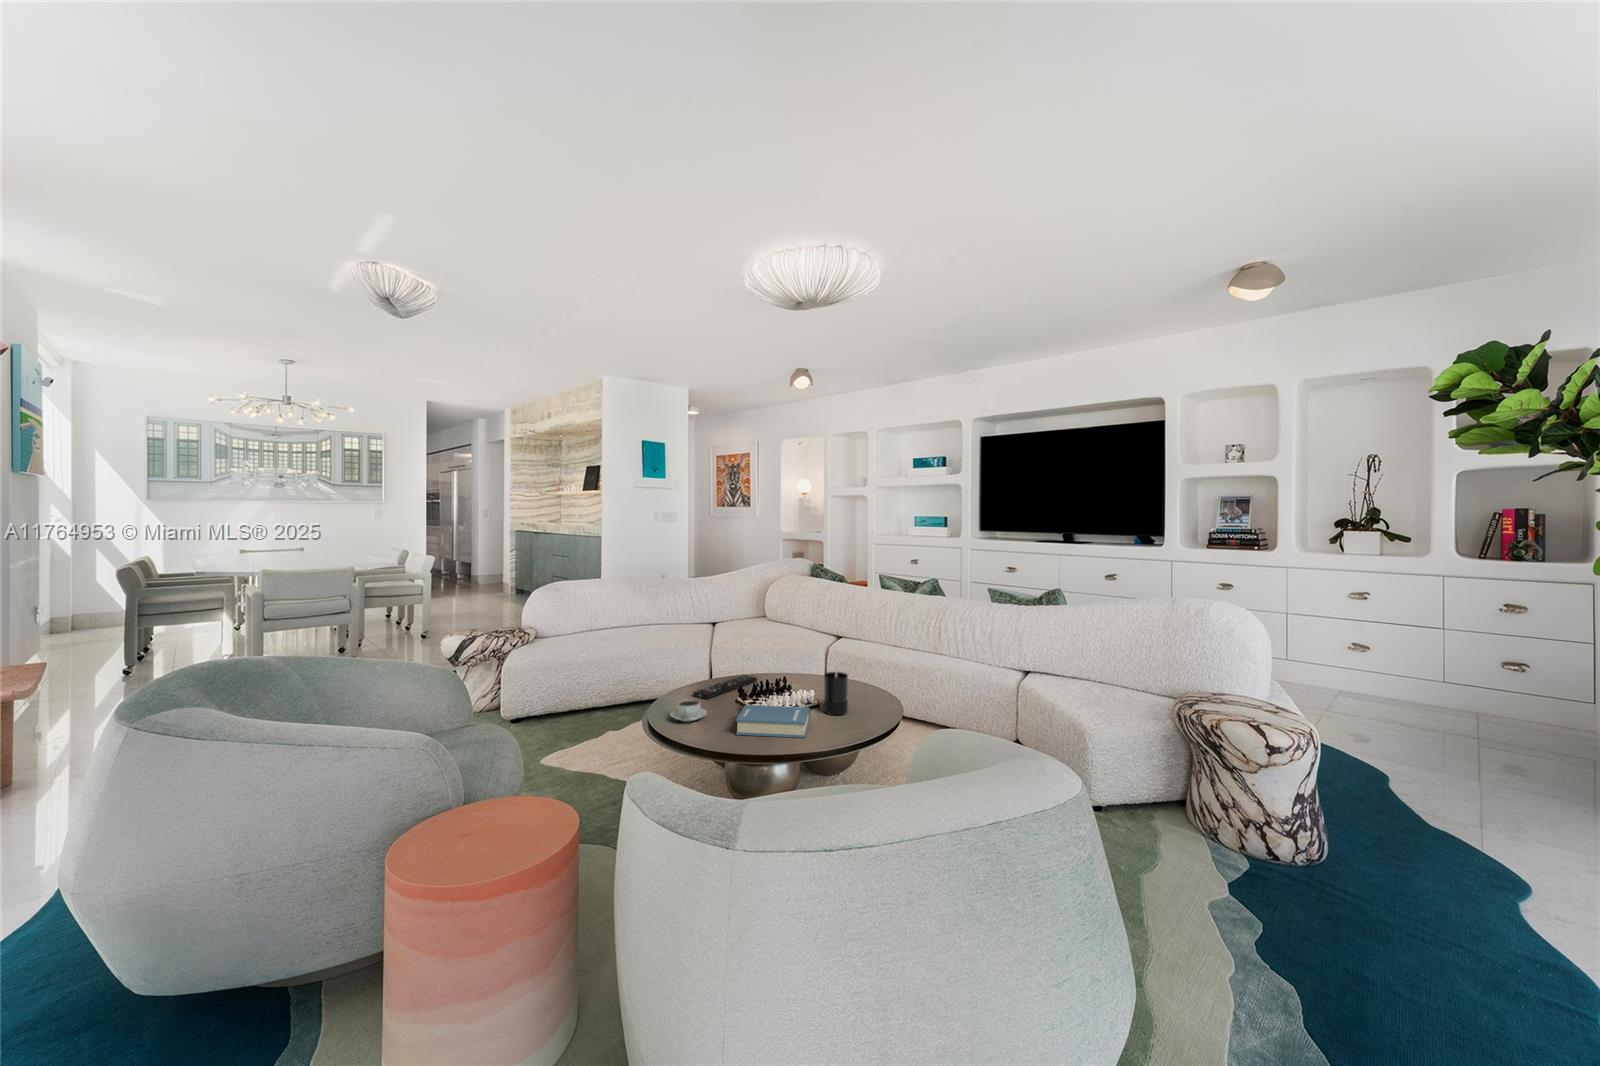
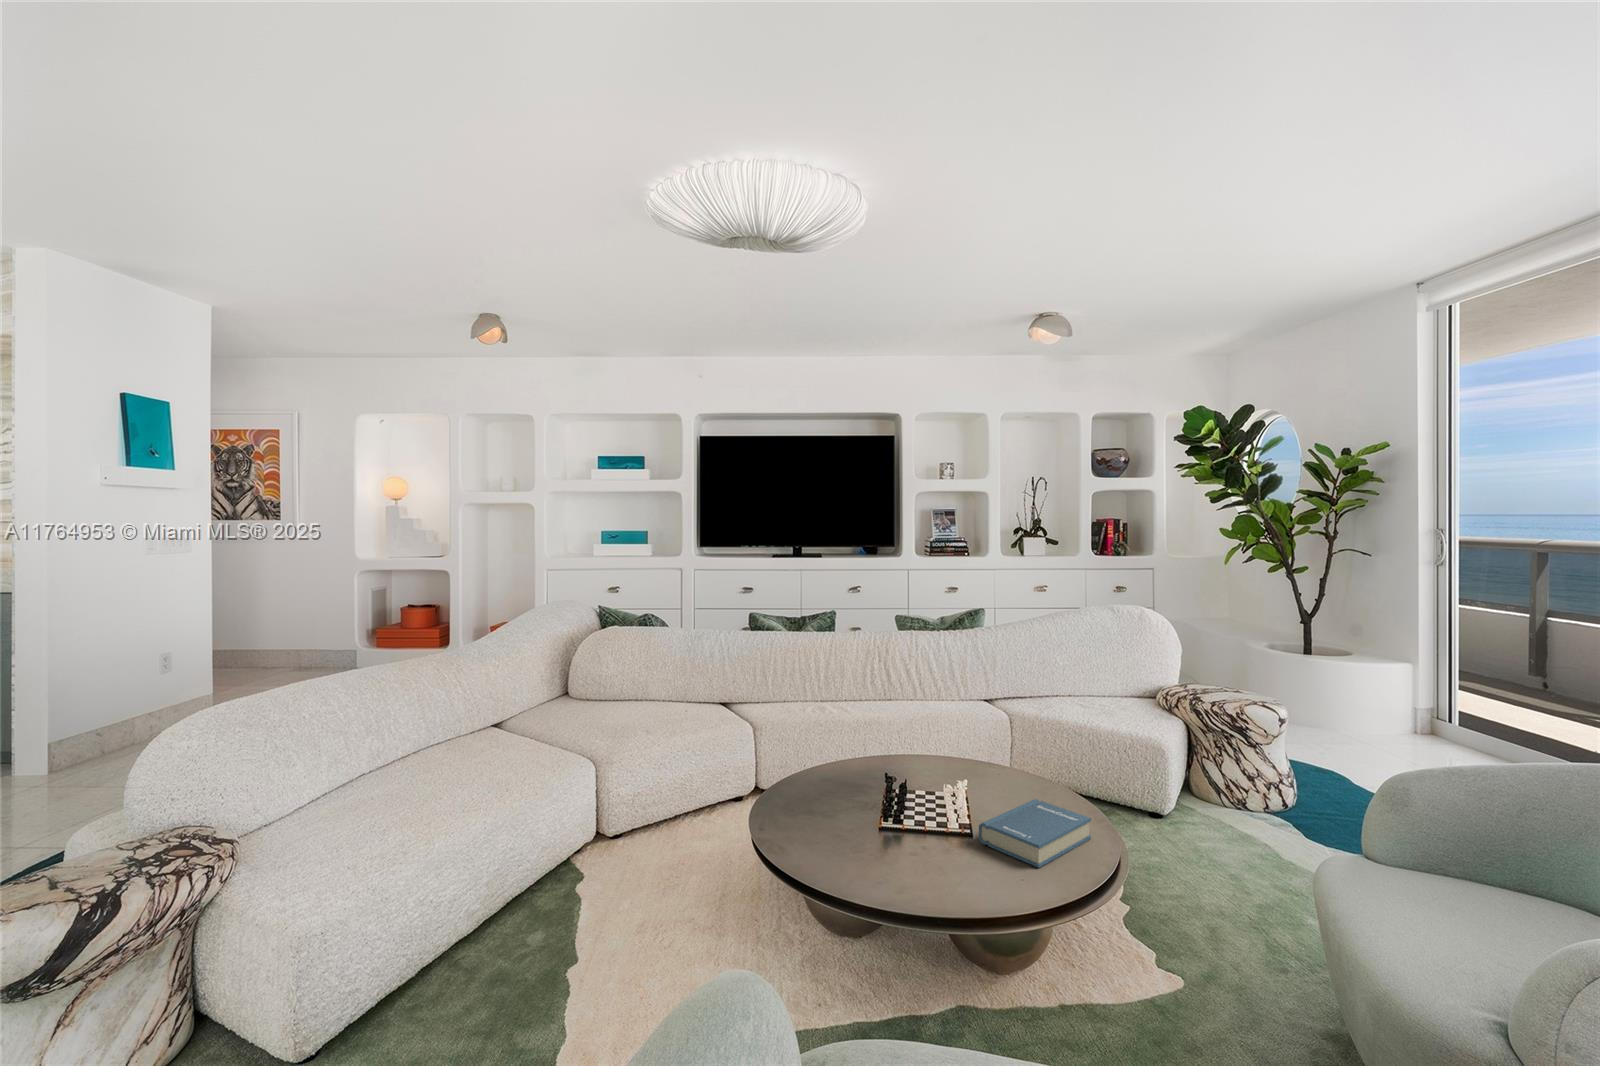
candle: present [824,671,848,715] -> none [998,738,1032,802]
remote control: present [693,675,757,699] -> none [808,784,864,840]
coffee cup: present [670,699,707,722] -> none [903,840,962,881]

